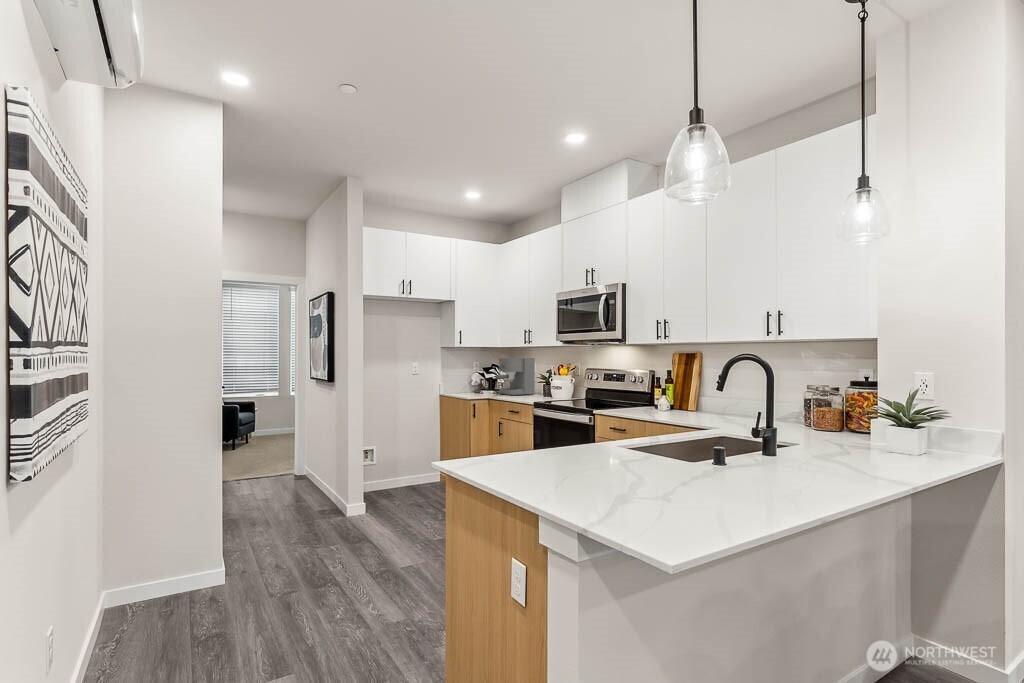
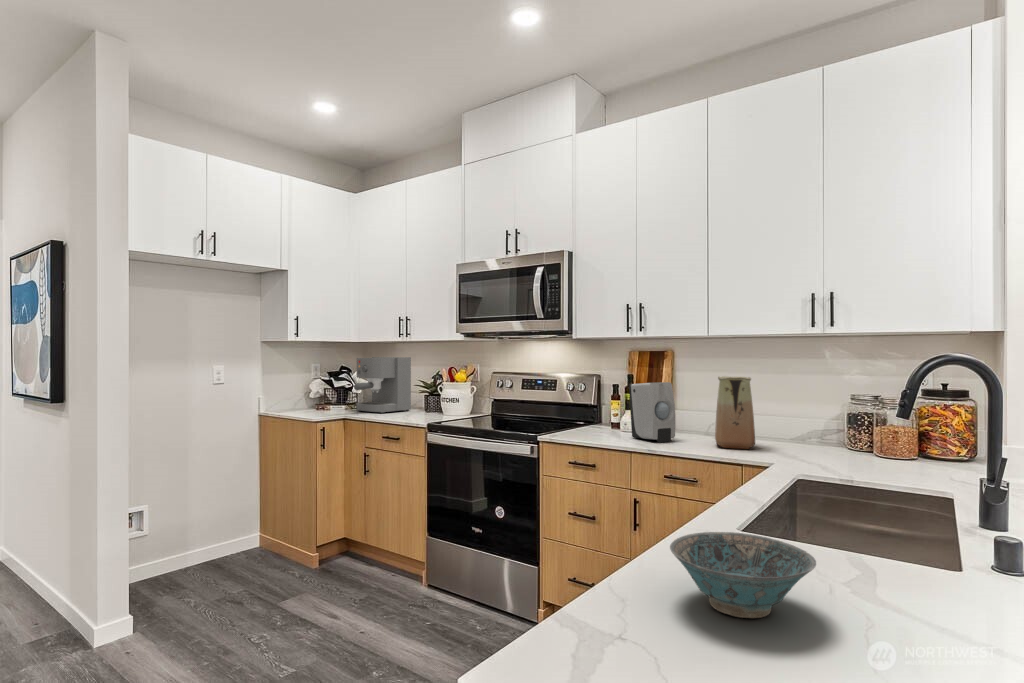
vase: none [704,371,734,420] -> present [715,377,755,449]
soap dispenser: none [656,374,683,415] -> present [629,382,675,442]
ceramic bowl: none [535,433,594,462] -> present [670,532,816,618]

